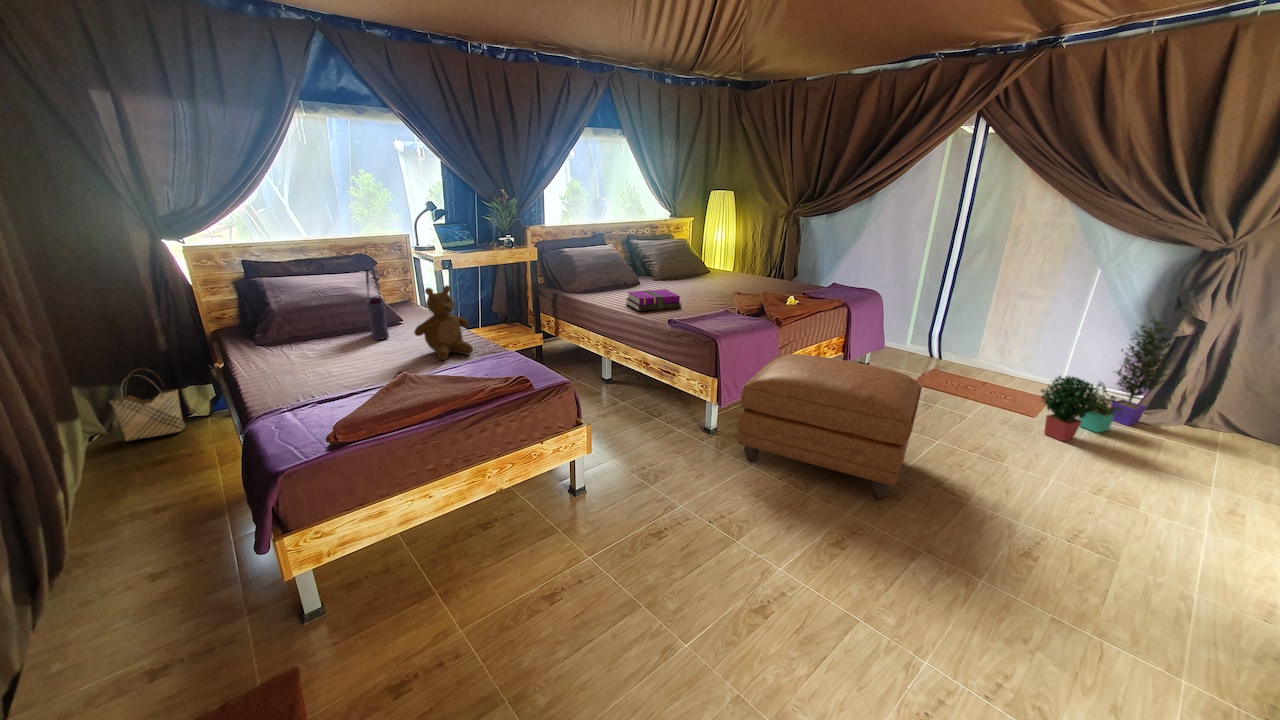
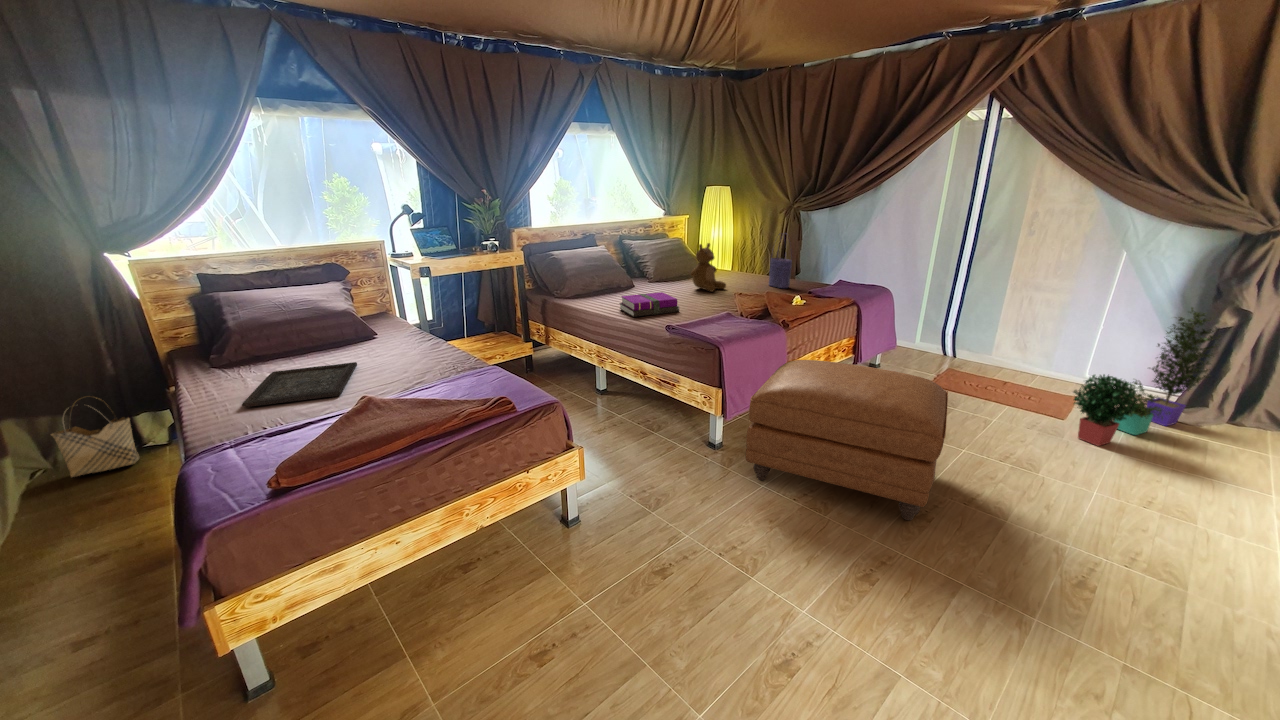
tote bag: present [366,266,389,340] -> present [769,257,792,288]
teddy bear: present [414,286,473,360] -> present [691,243,726,292]
tray: none [291,344,389,379] -> present [242,362,357,407]

